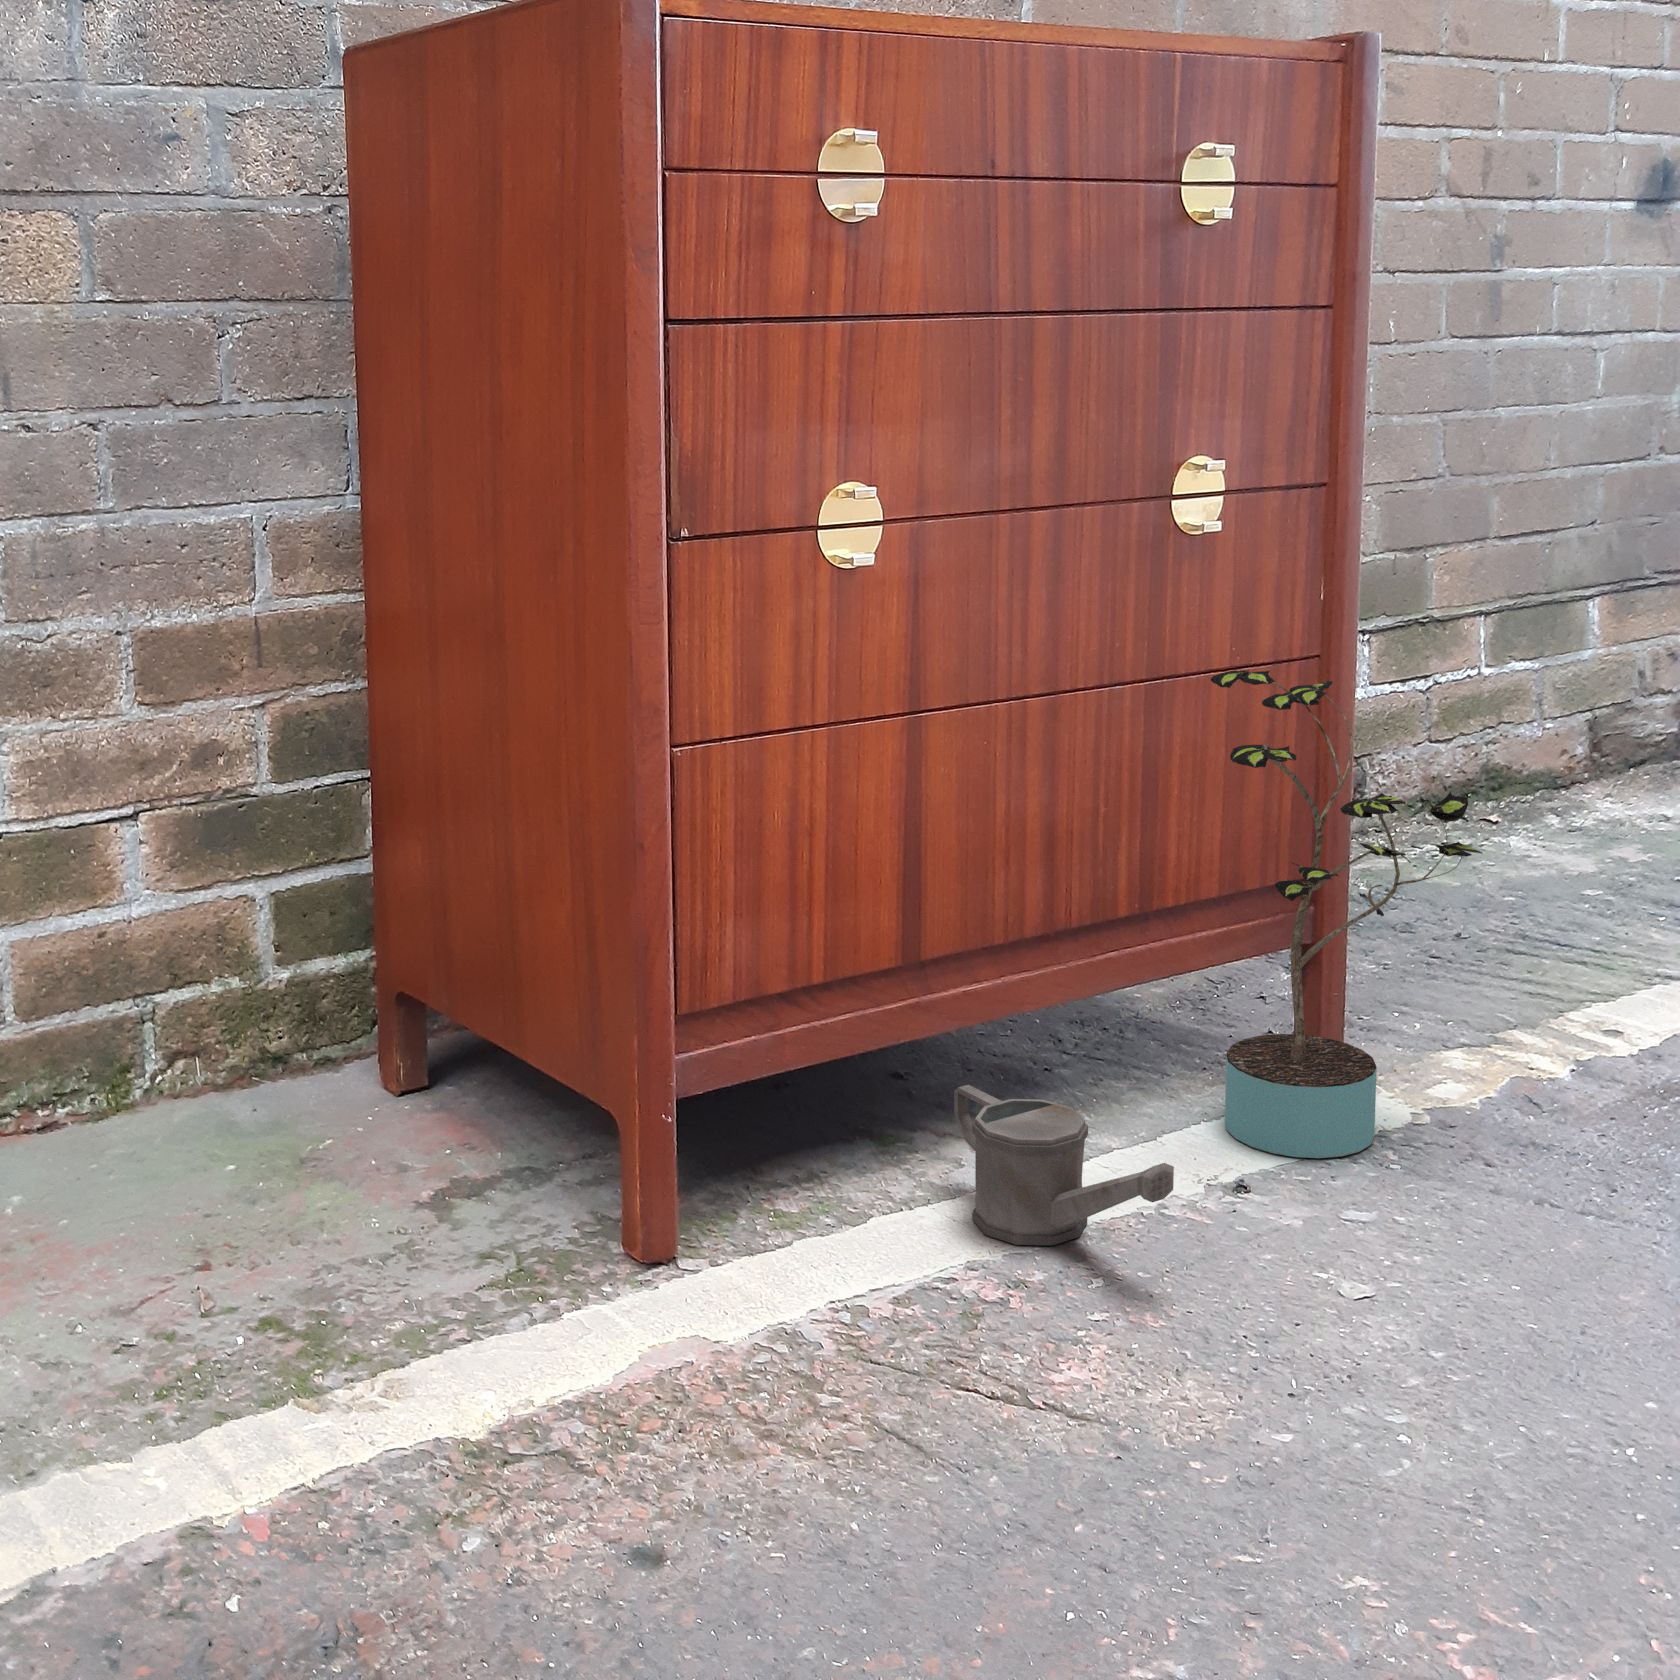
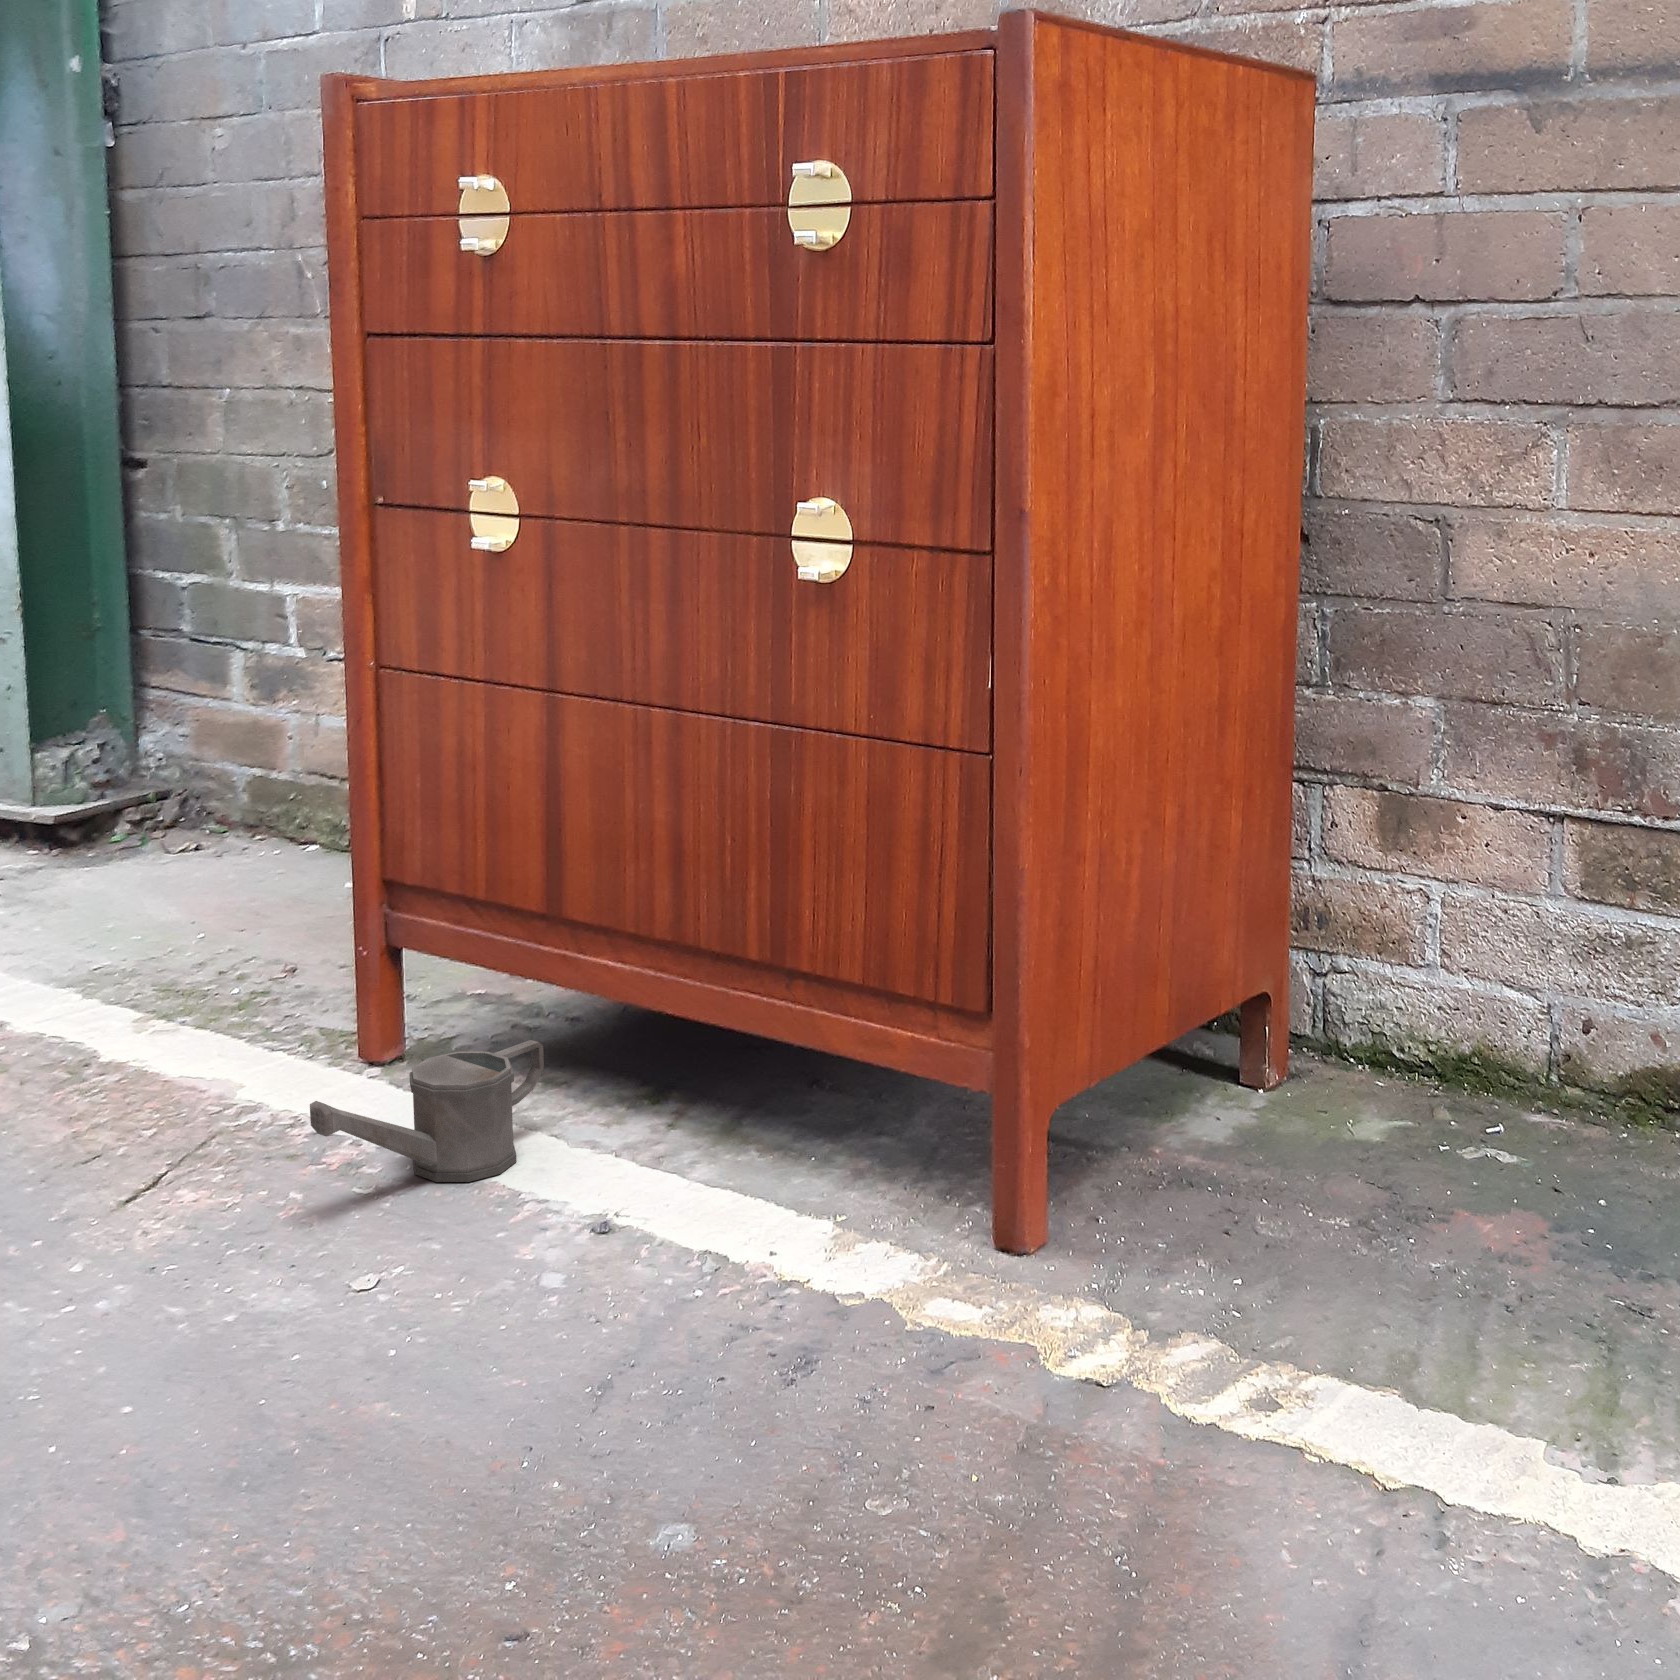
potted plant: present [1211,670,1482,1158] -> none [587,736,893,1288]

